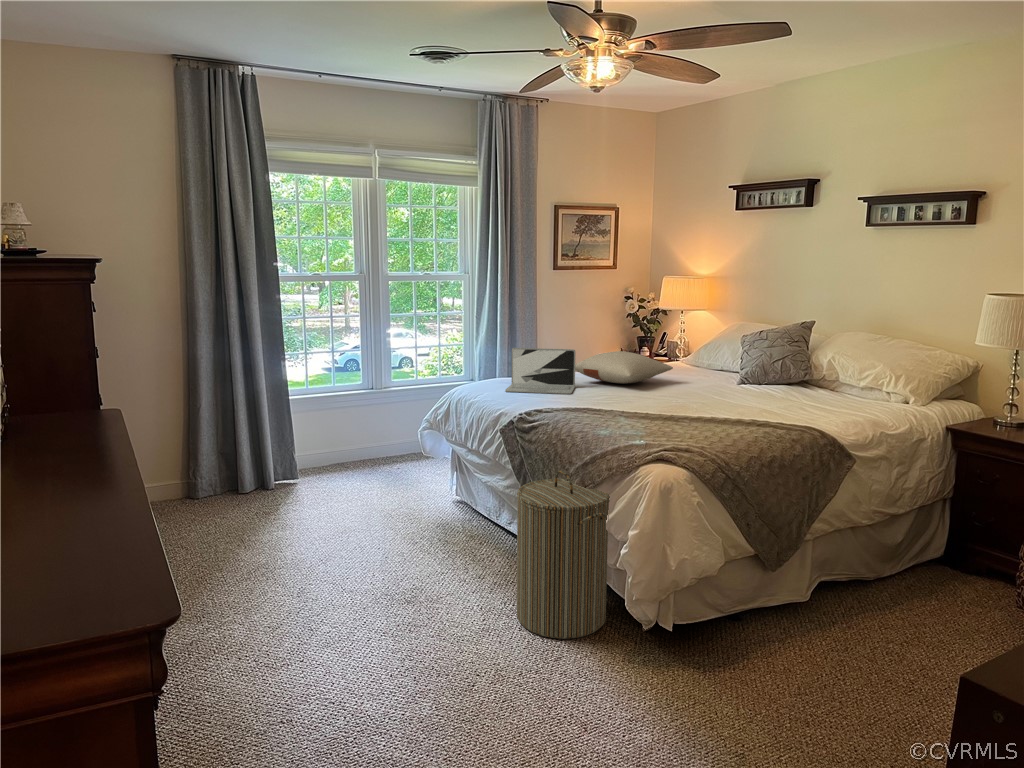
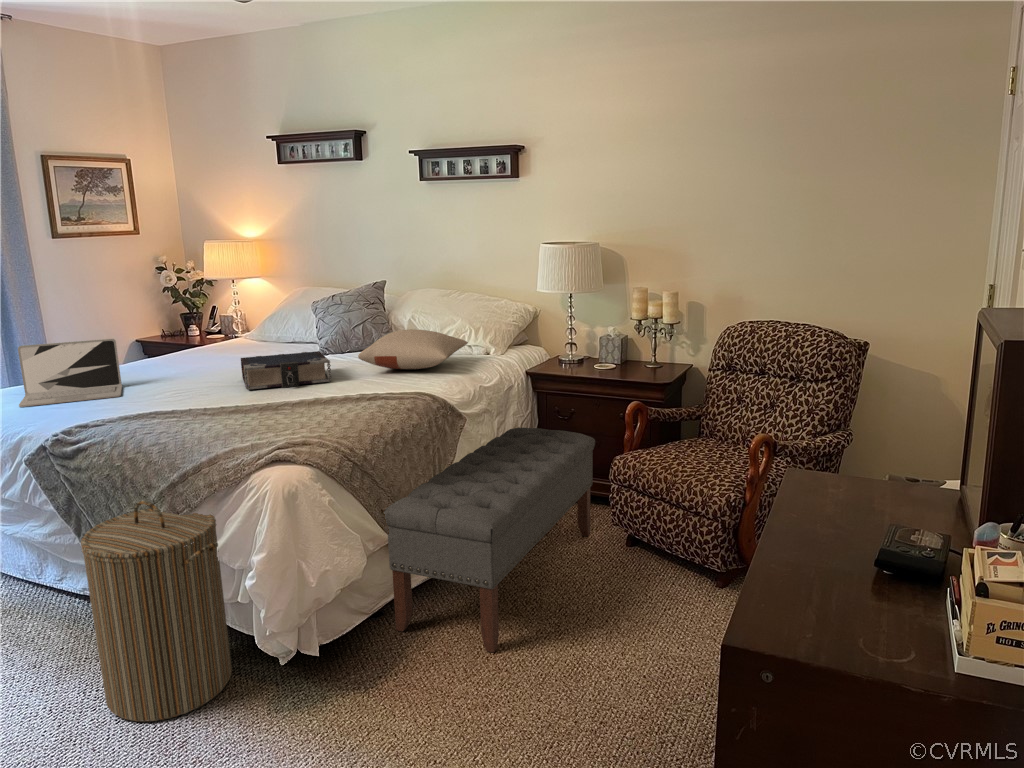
pillow: present [575,351,673,384] -> present [358,329,468,369]
book: none [662,376,738,406] -> present [241,351,331,390]
bench: none [747,482,1013,684] -> present [384,428,595,652]

